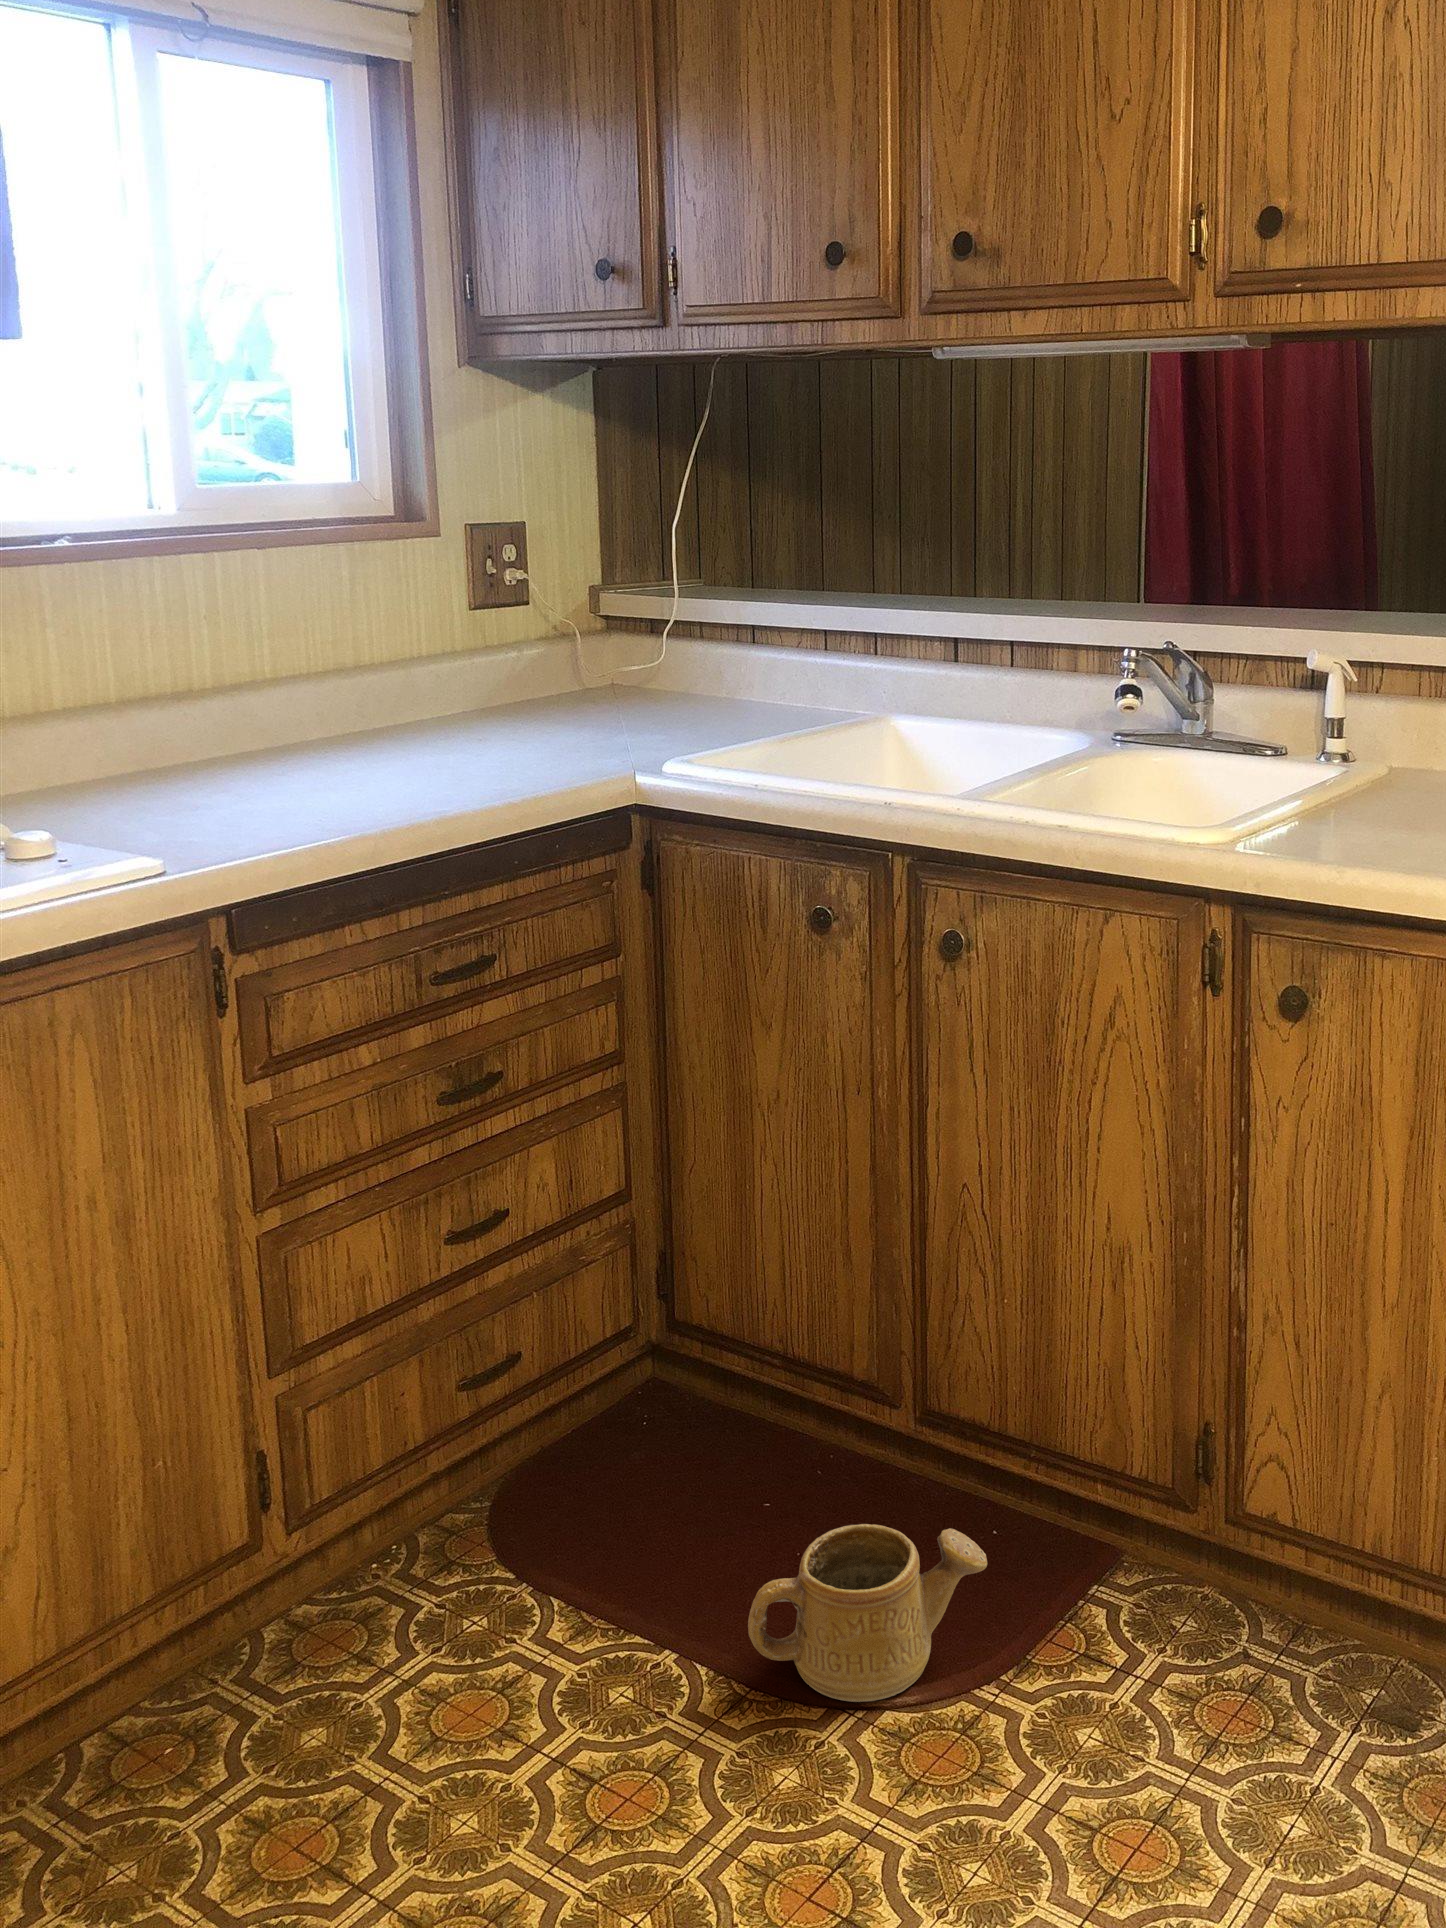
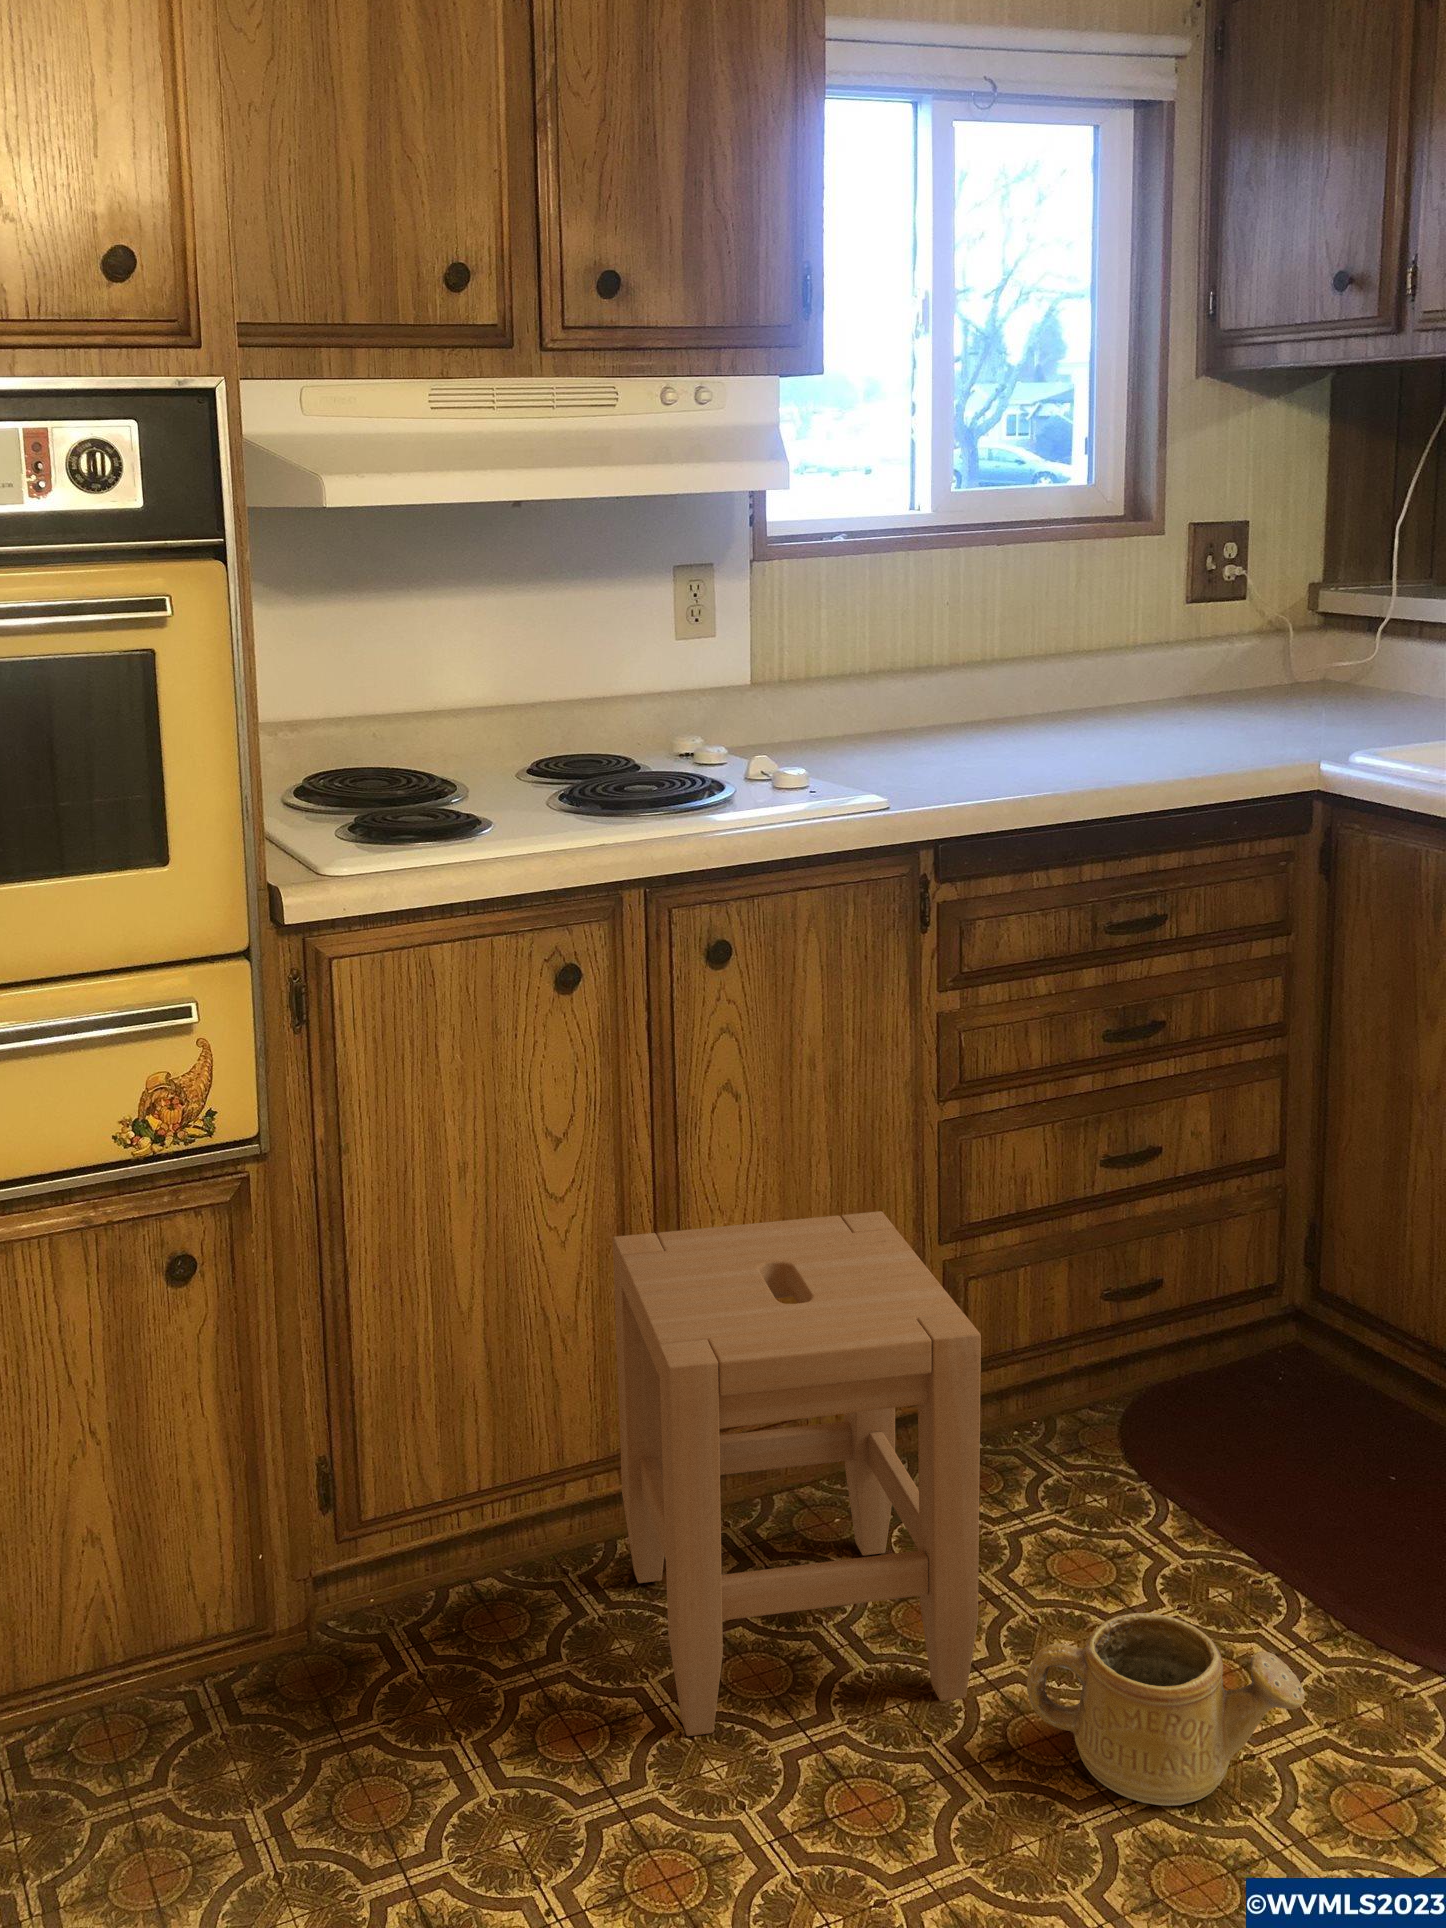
stool: none [249,1212,687,1801] -> present [613,1211,981,1736]

